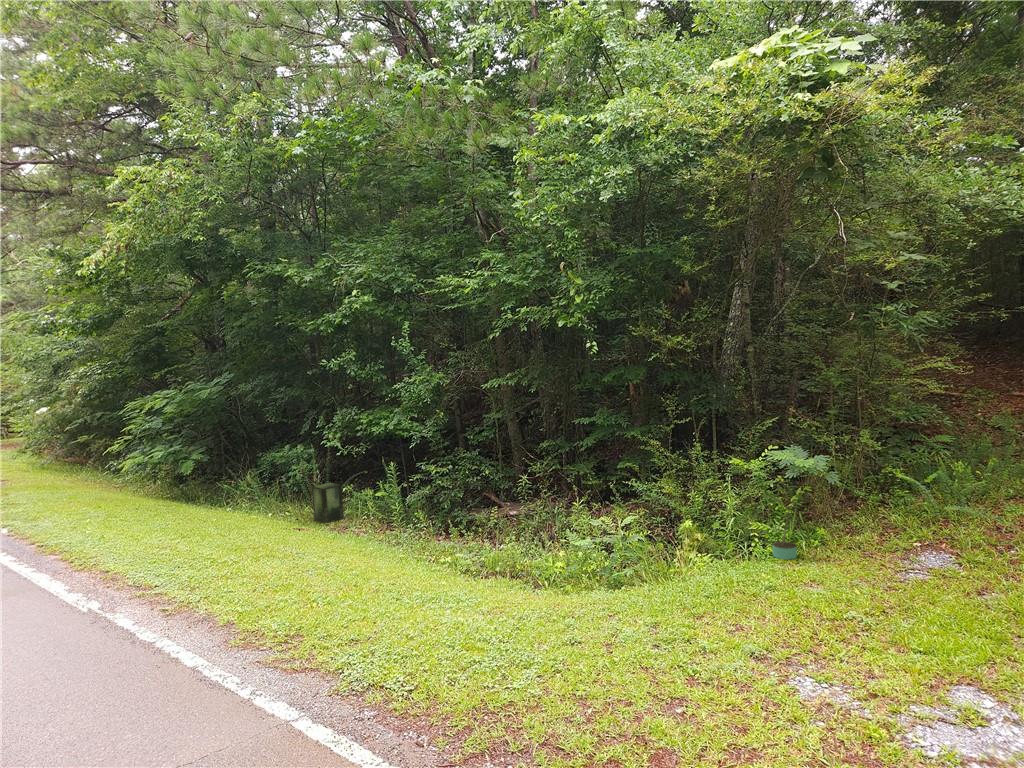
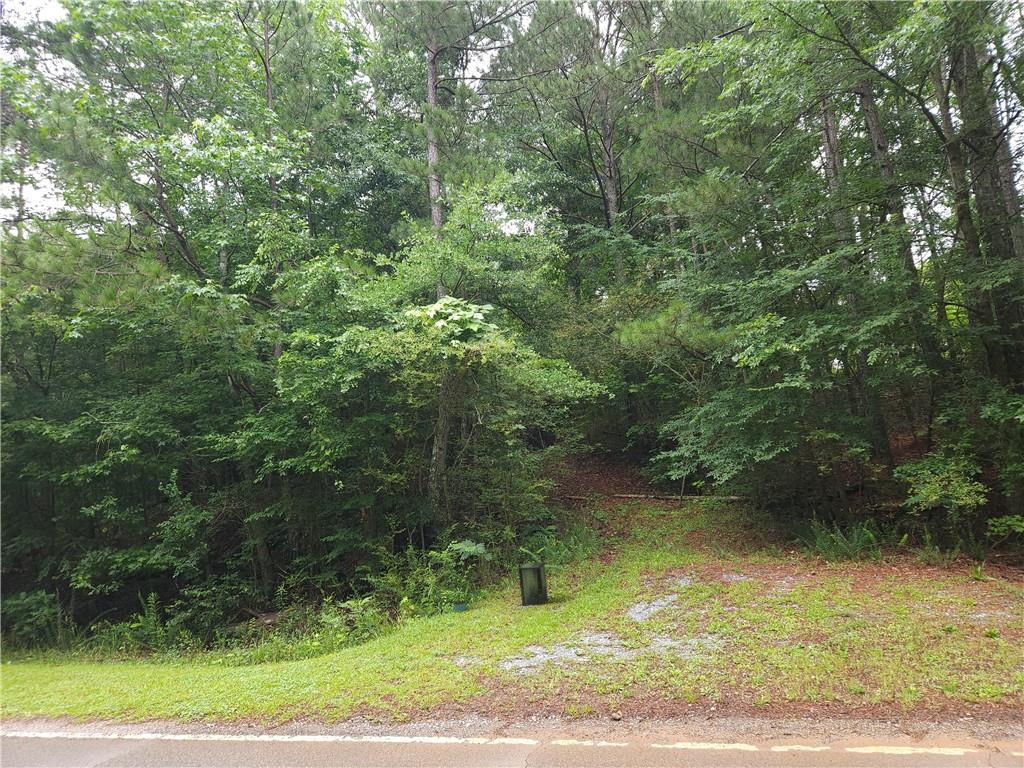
storage box: present [312,483,344,523] -> present [519,562,548,606]

